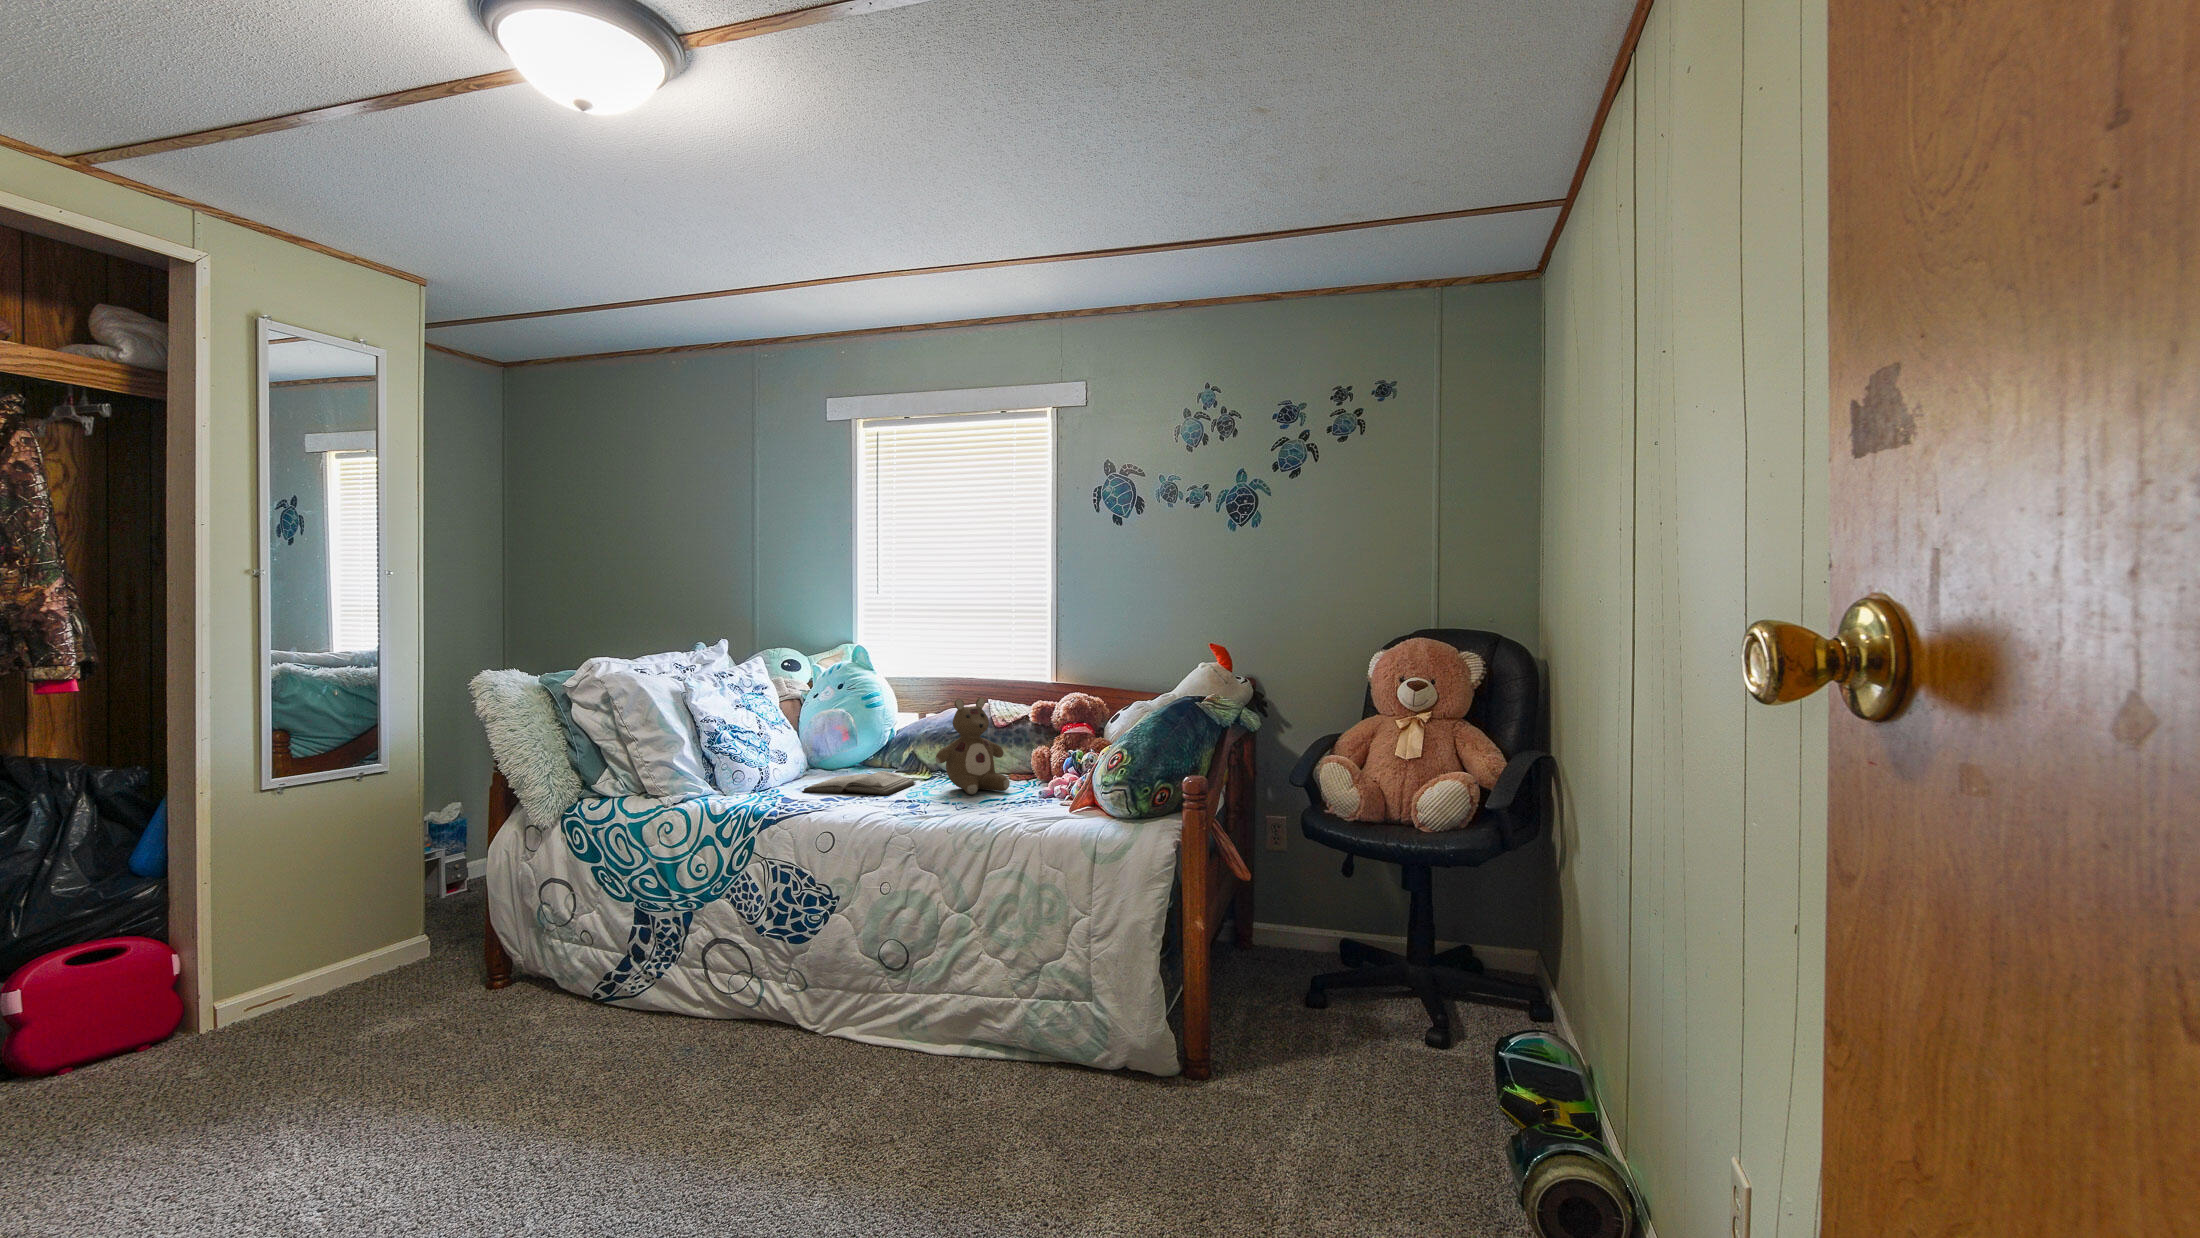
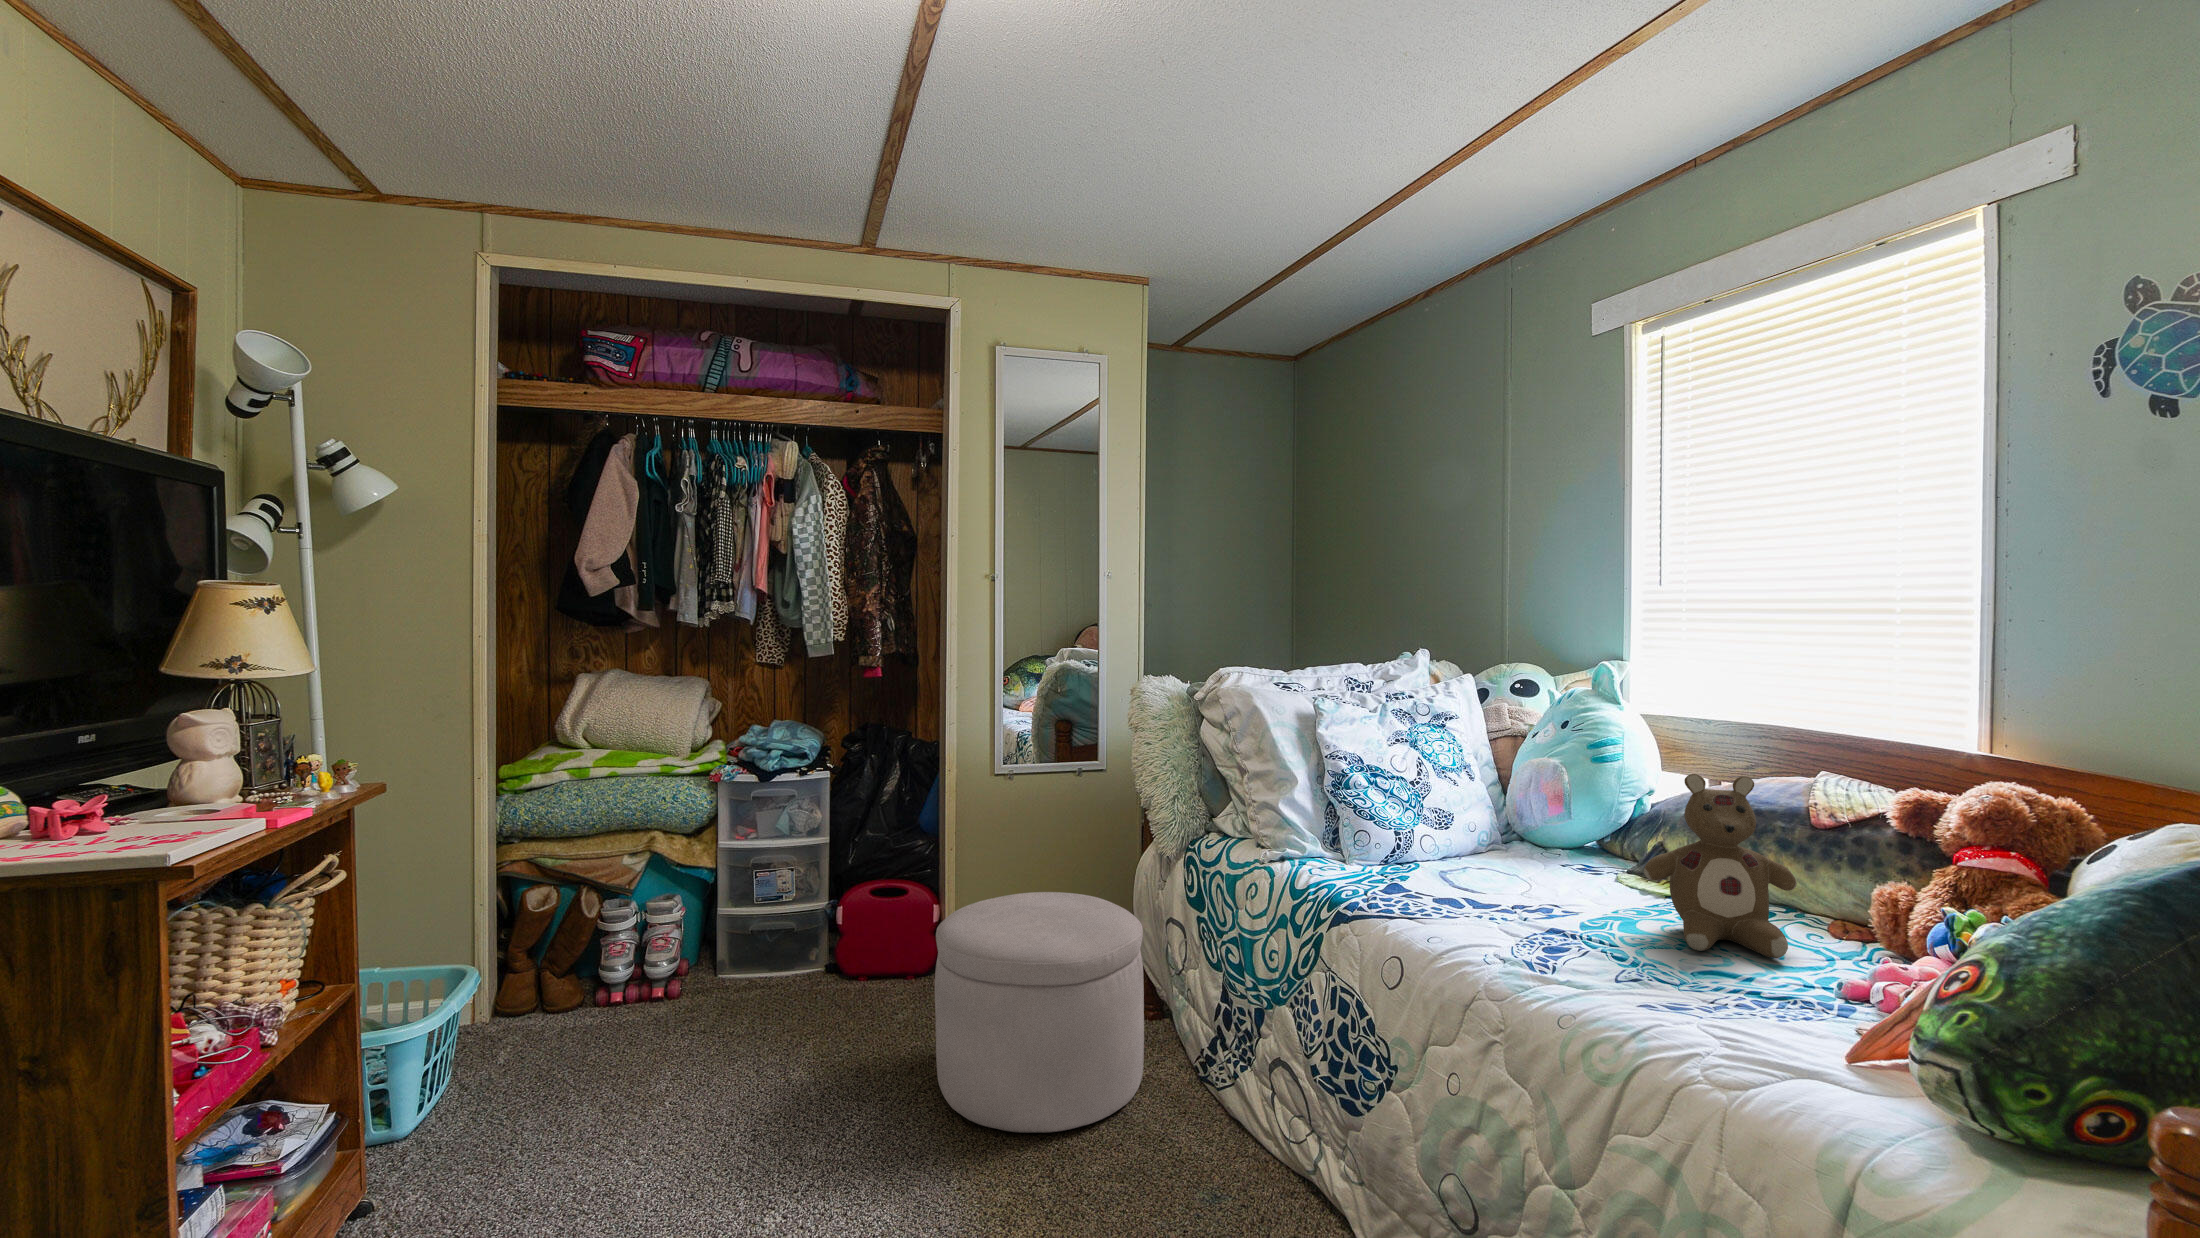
diary: present [802,771,916,795] -> none [1446,860,1635,914]
ottoman: none [324,878,559,1099] -> present [935,892,1144,1133]

